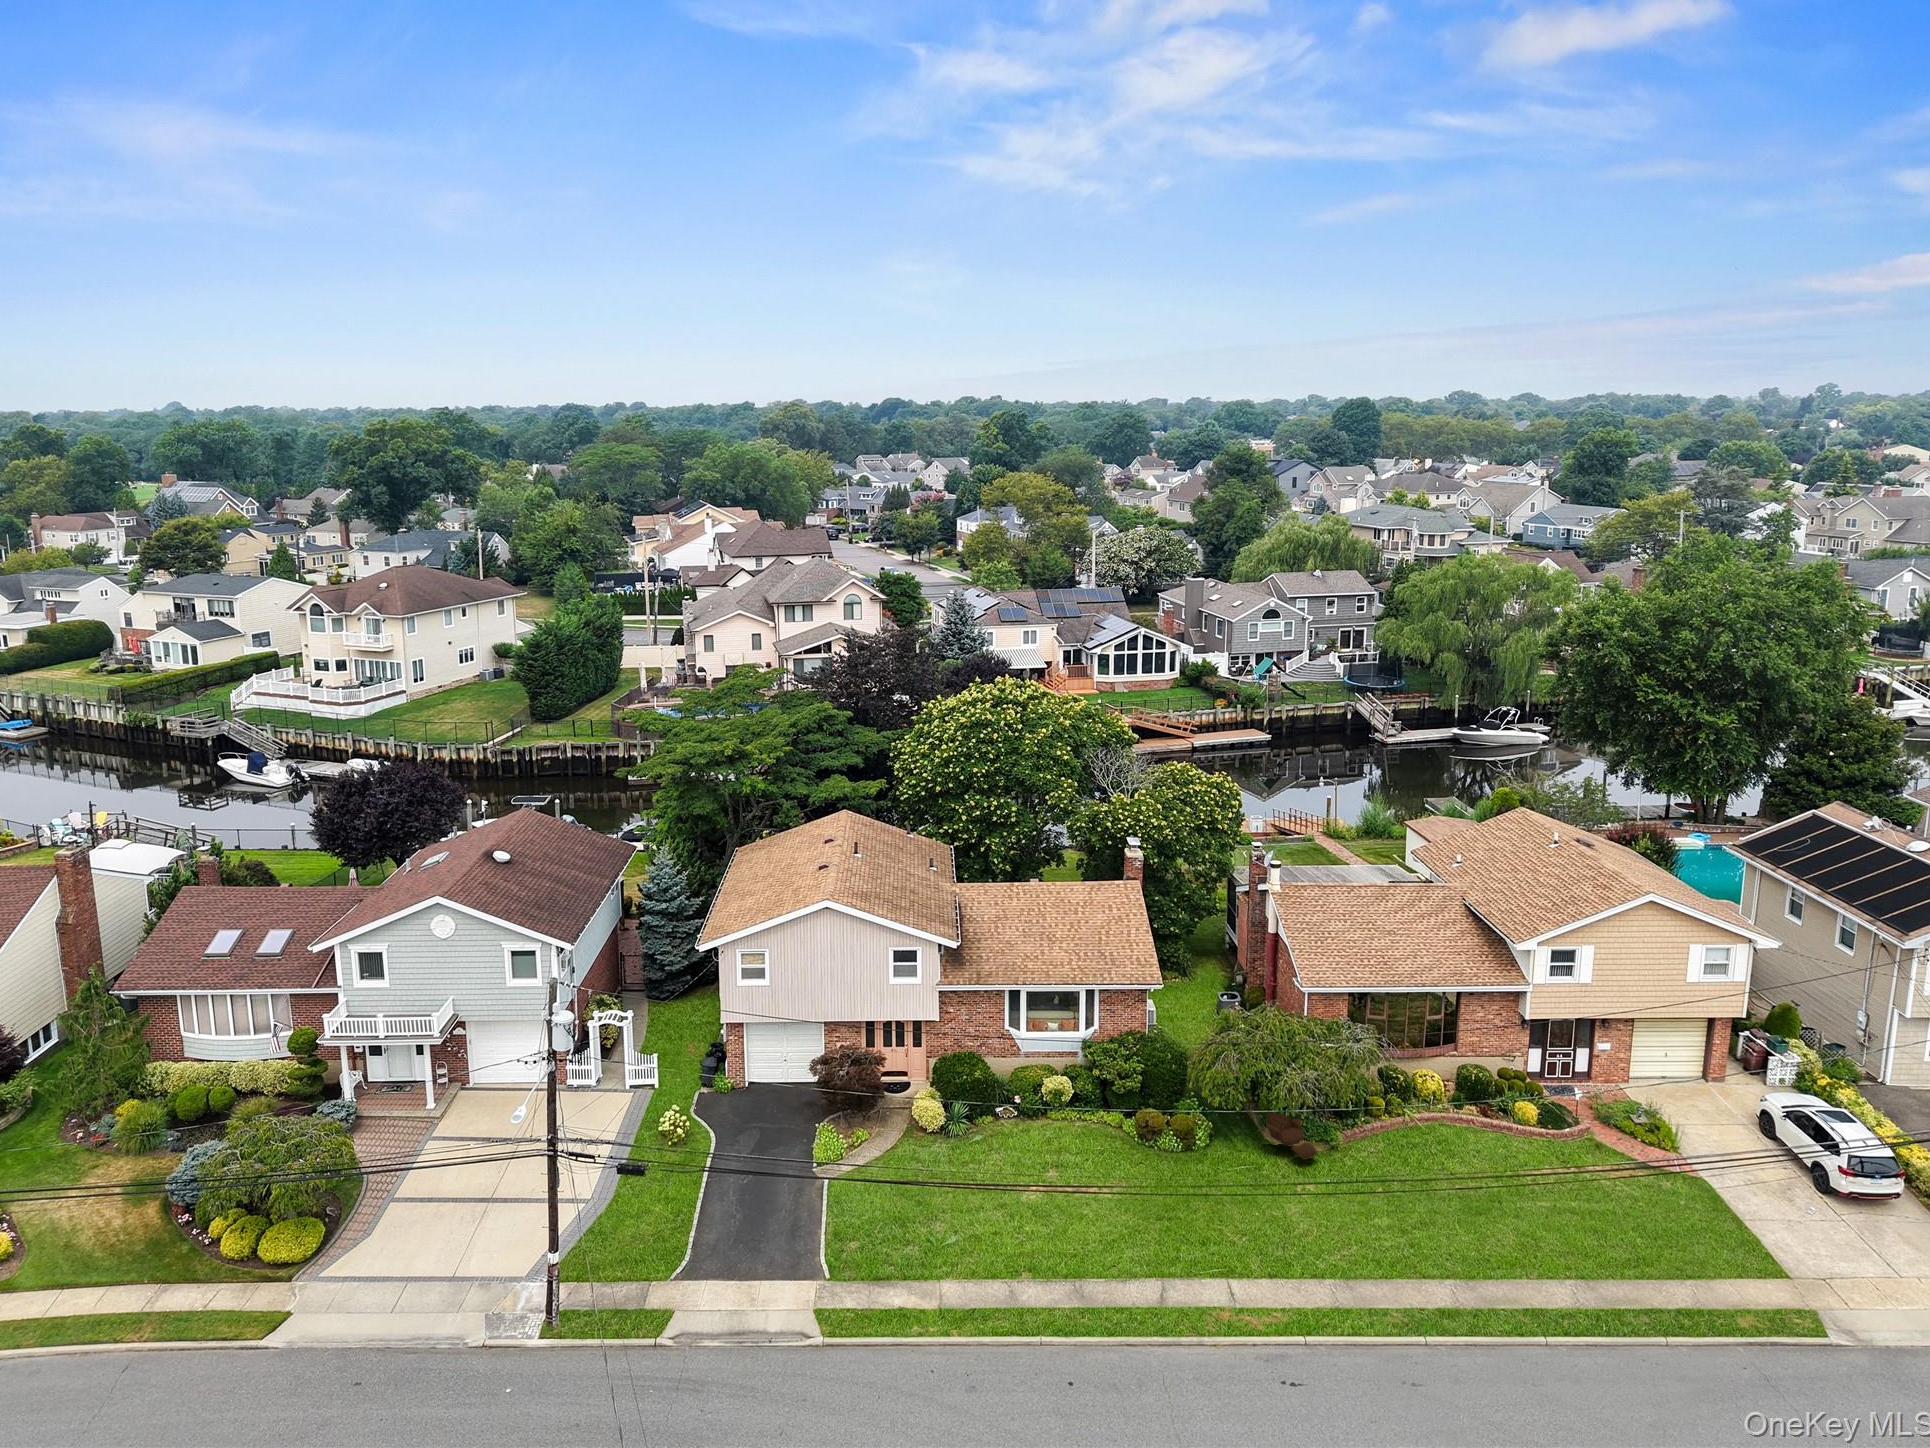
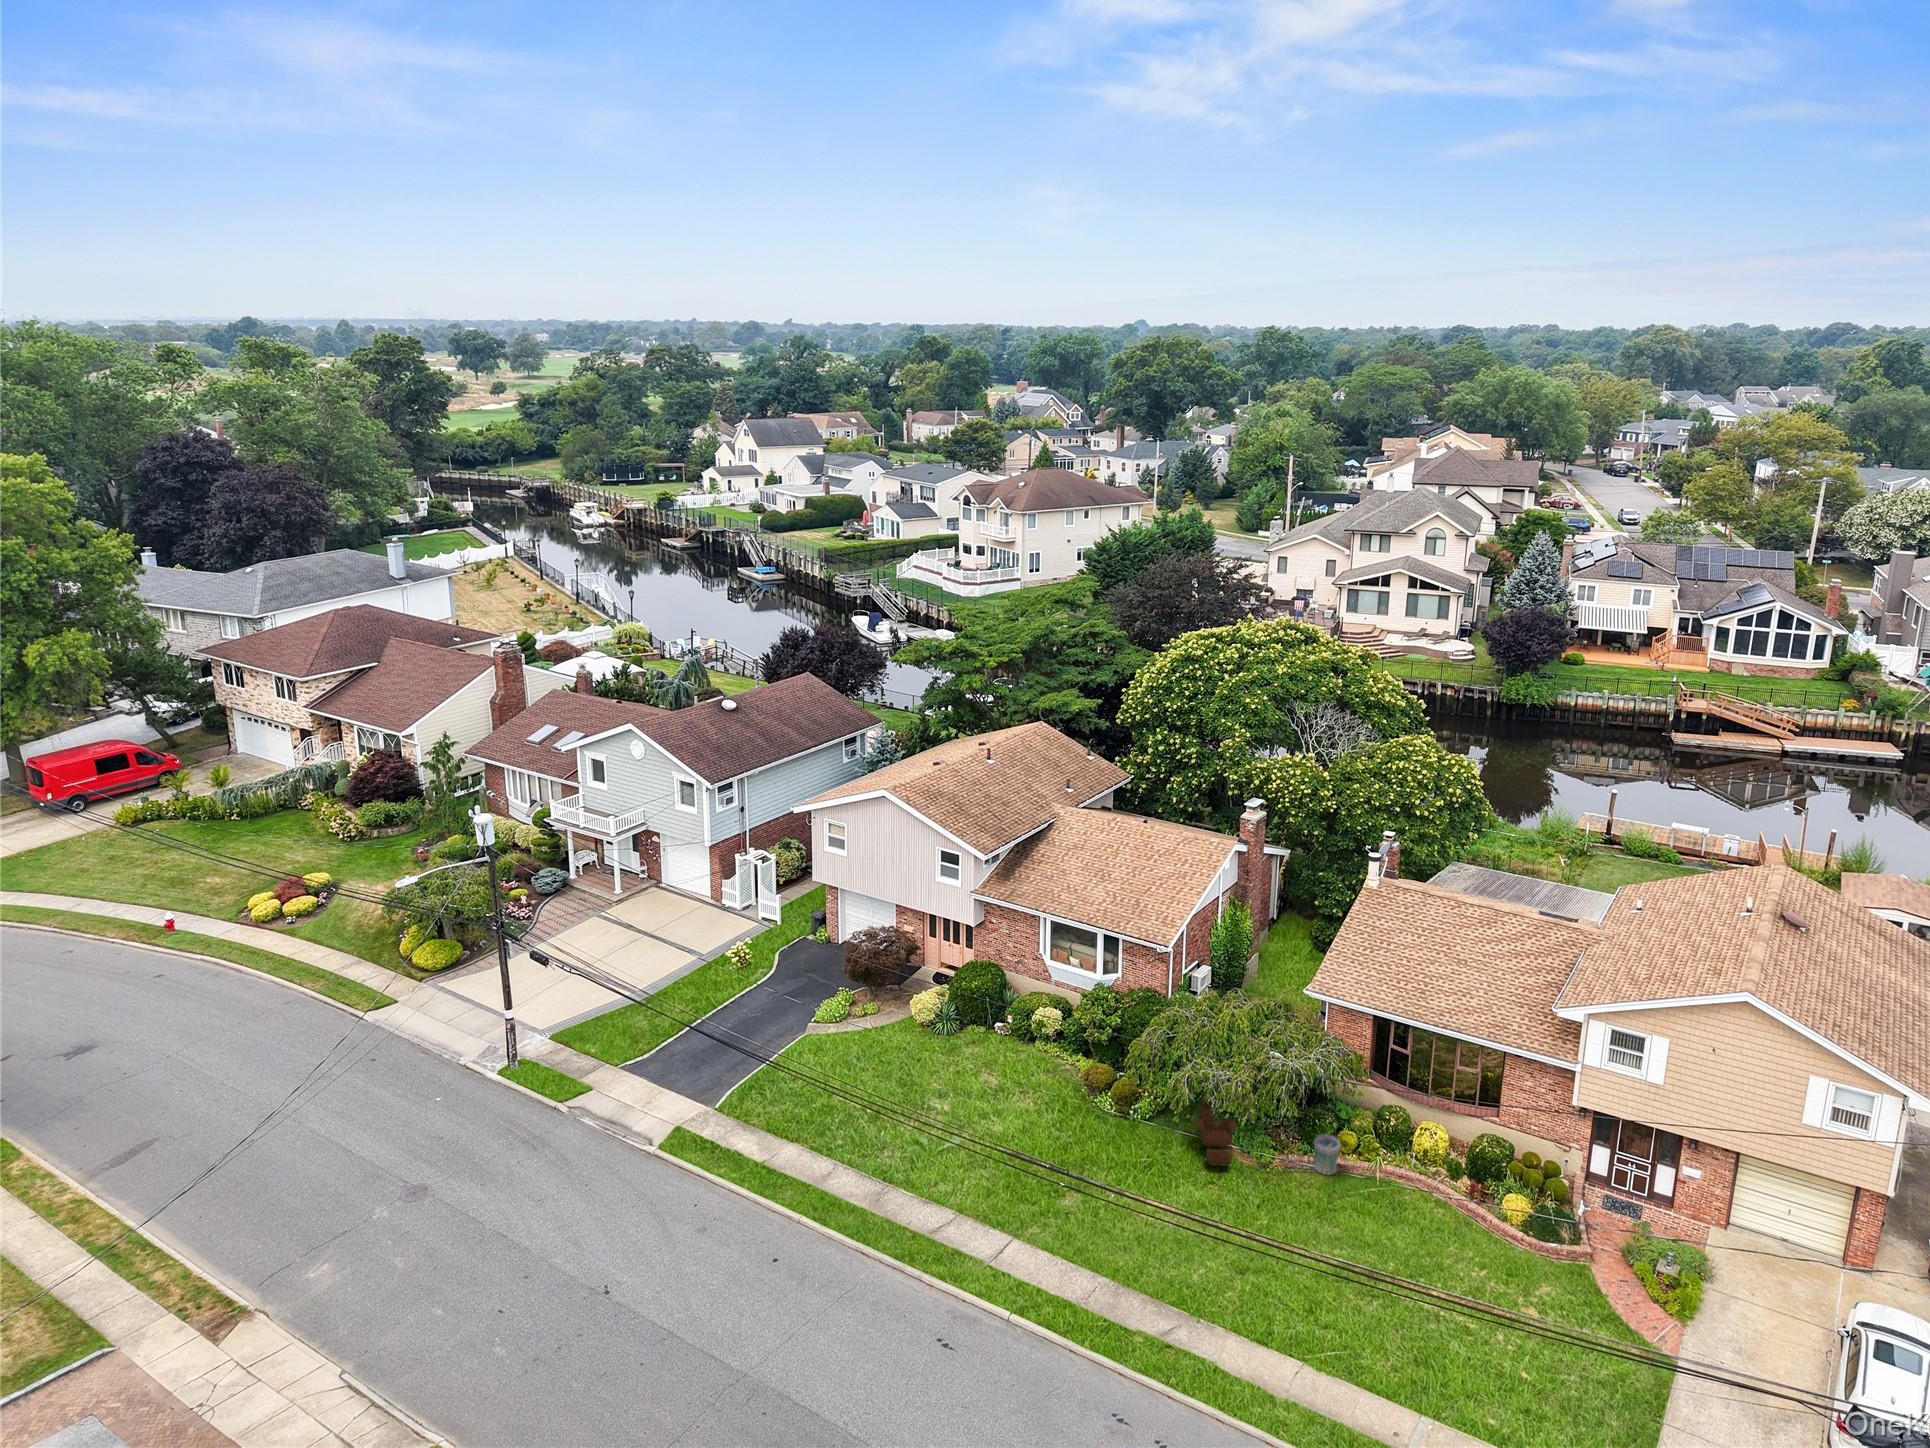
trash can: none [1363,1103,1387,1139] -> present [1314,1134,1340,1175]

